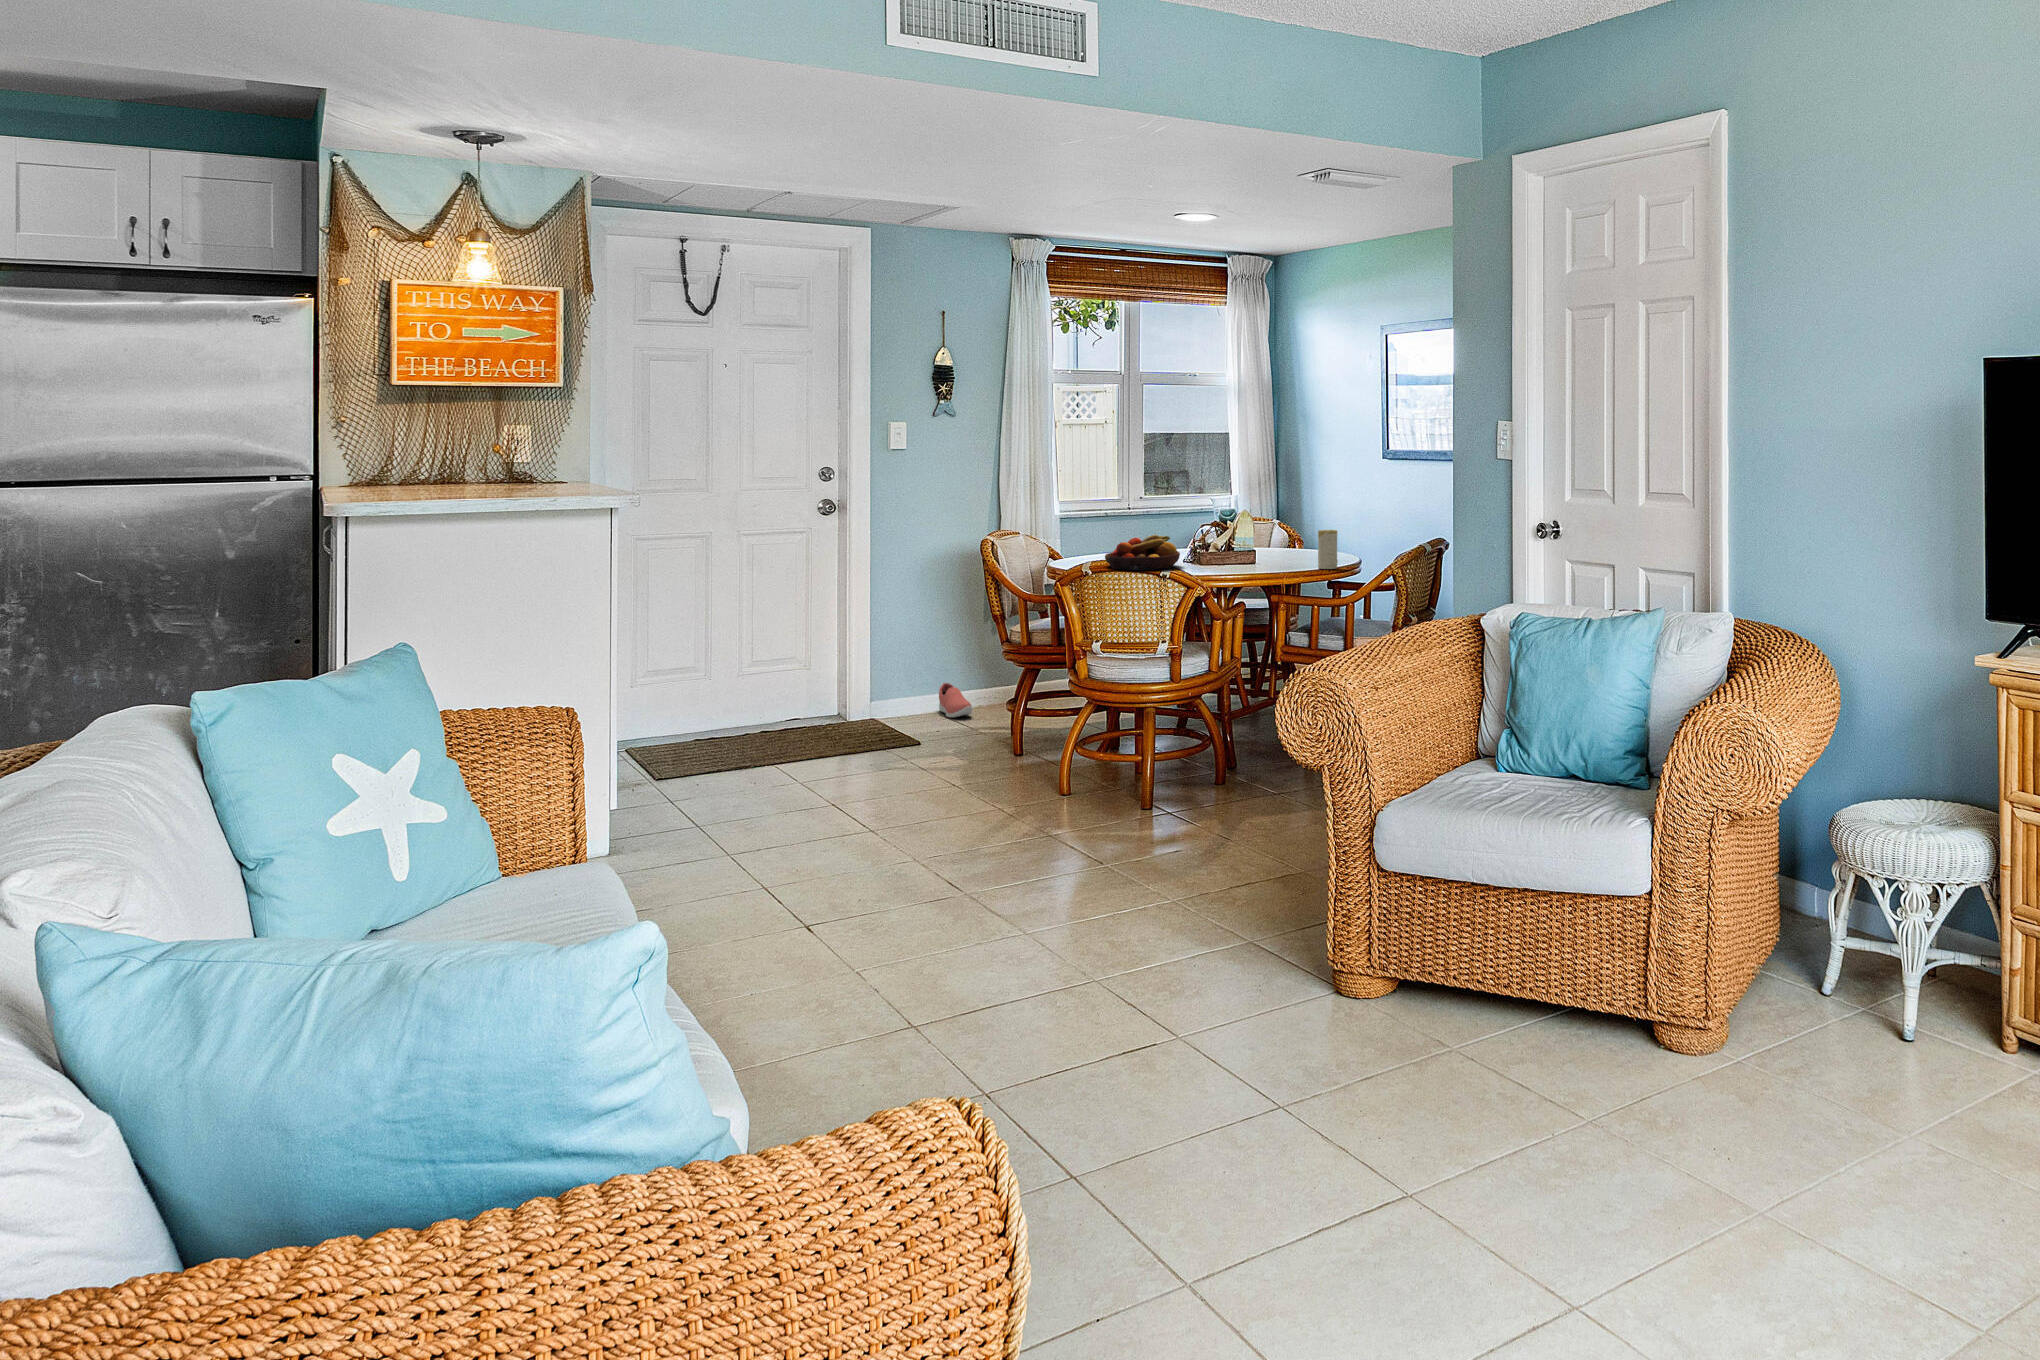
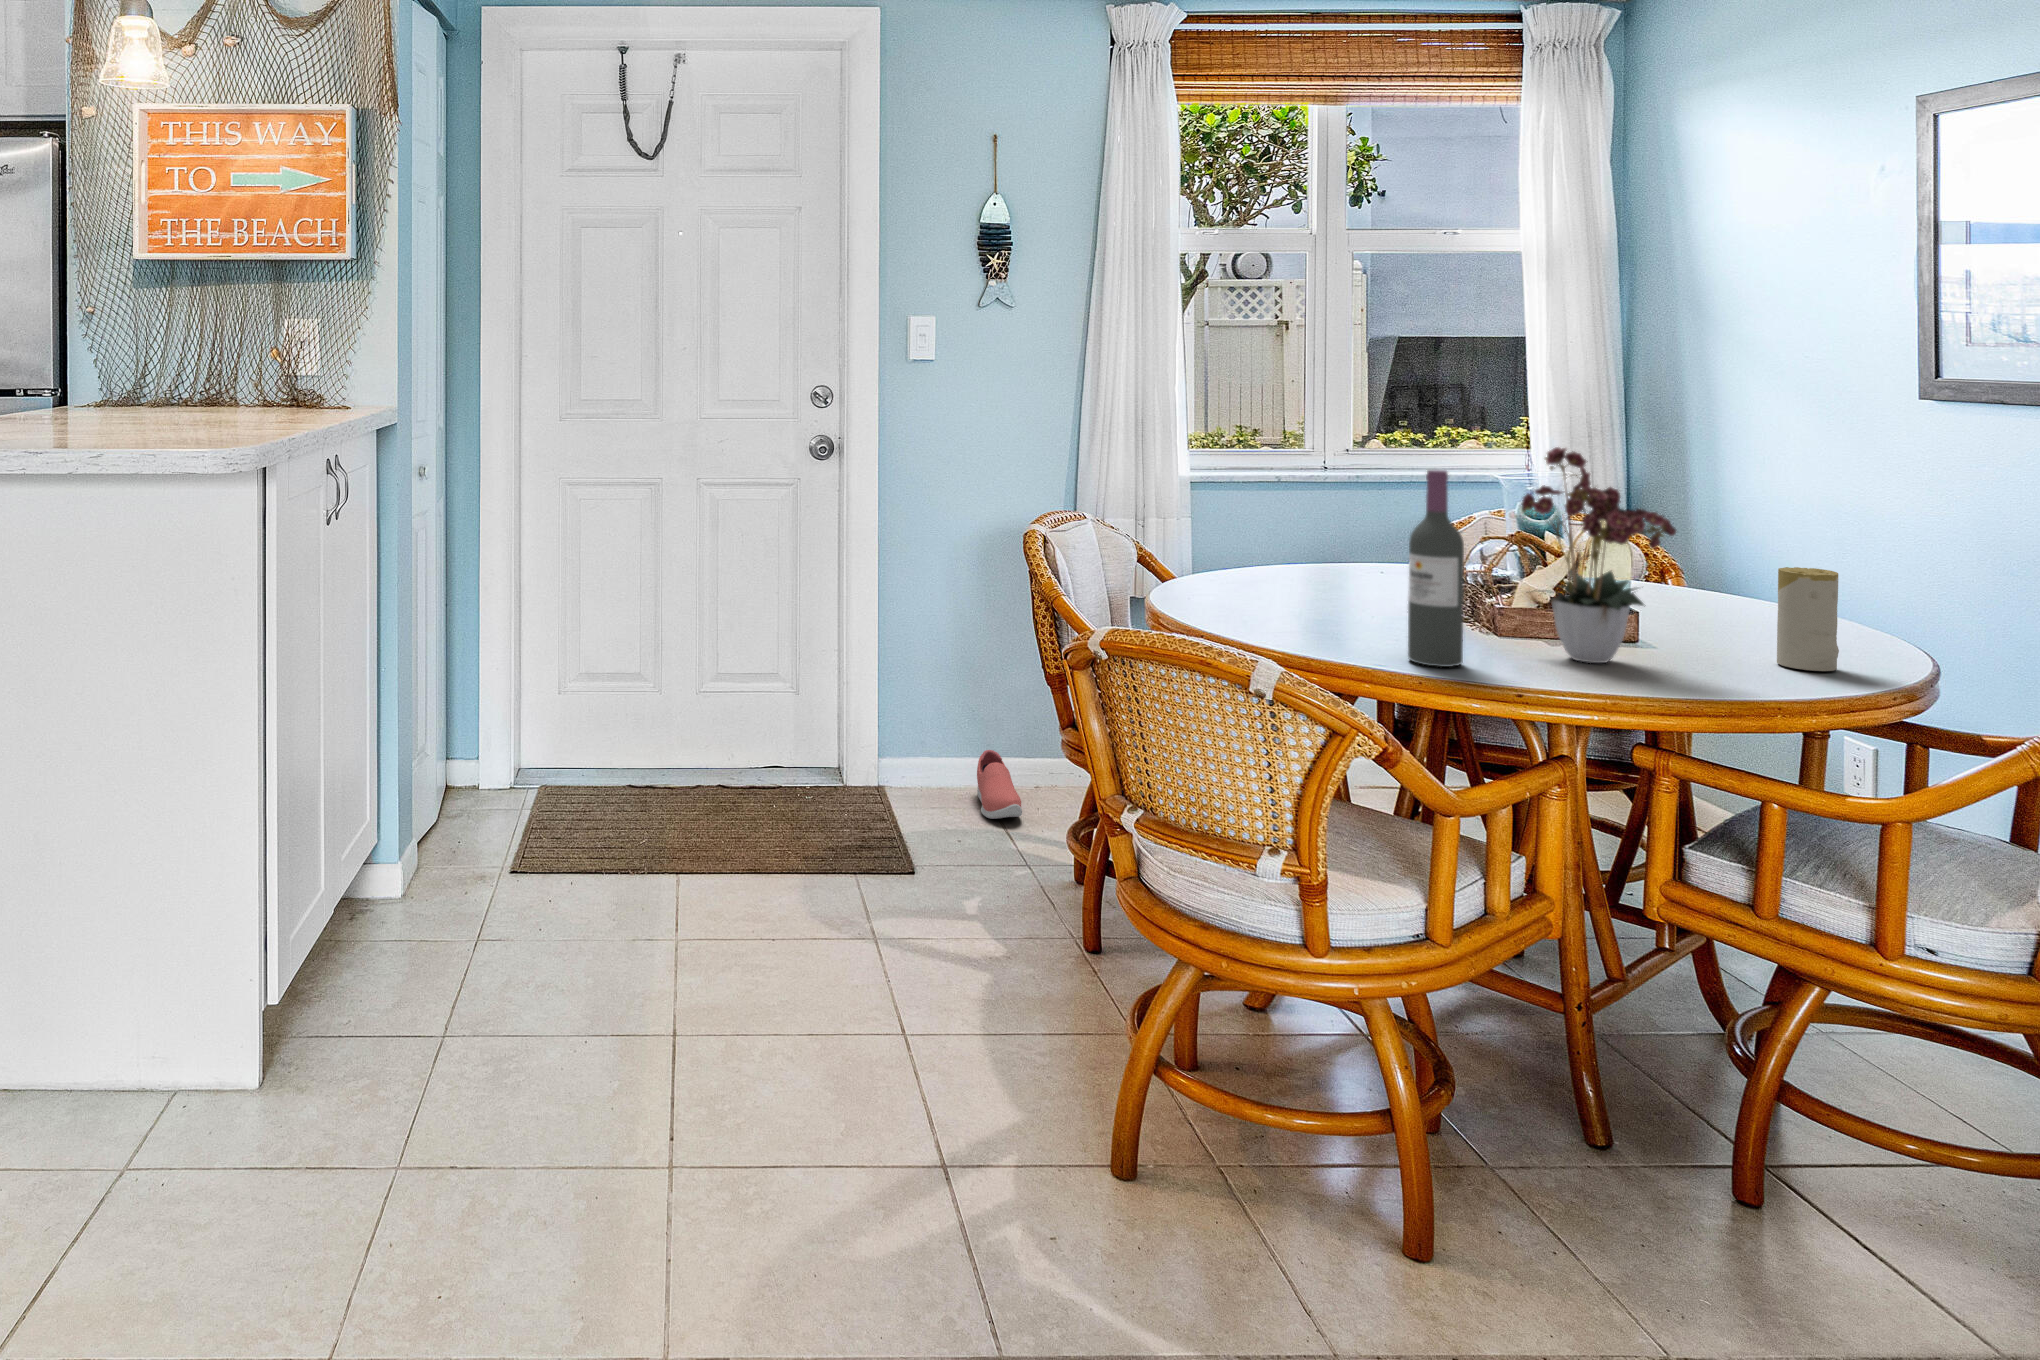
flower arrangement: none [1223,480,1286,572] -> present [1522,447,1676,663]
wine bottle: none [1185,495,1206,576] -> present [1408,470,1464,667]
fruit bowl: present [1105,535,1180,570] -> none [1231,547,1402,629]

